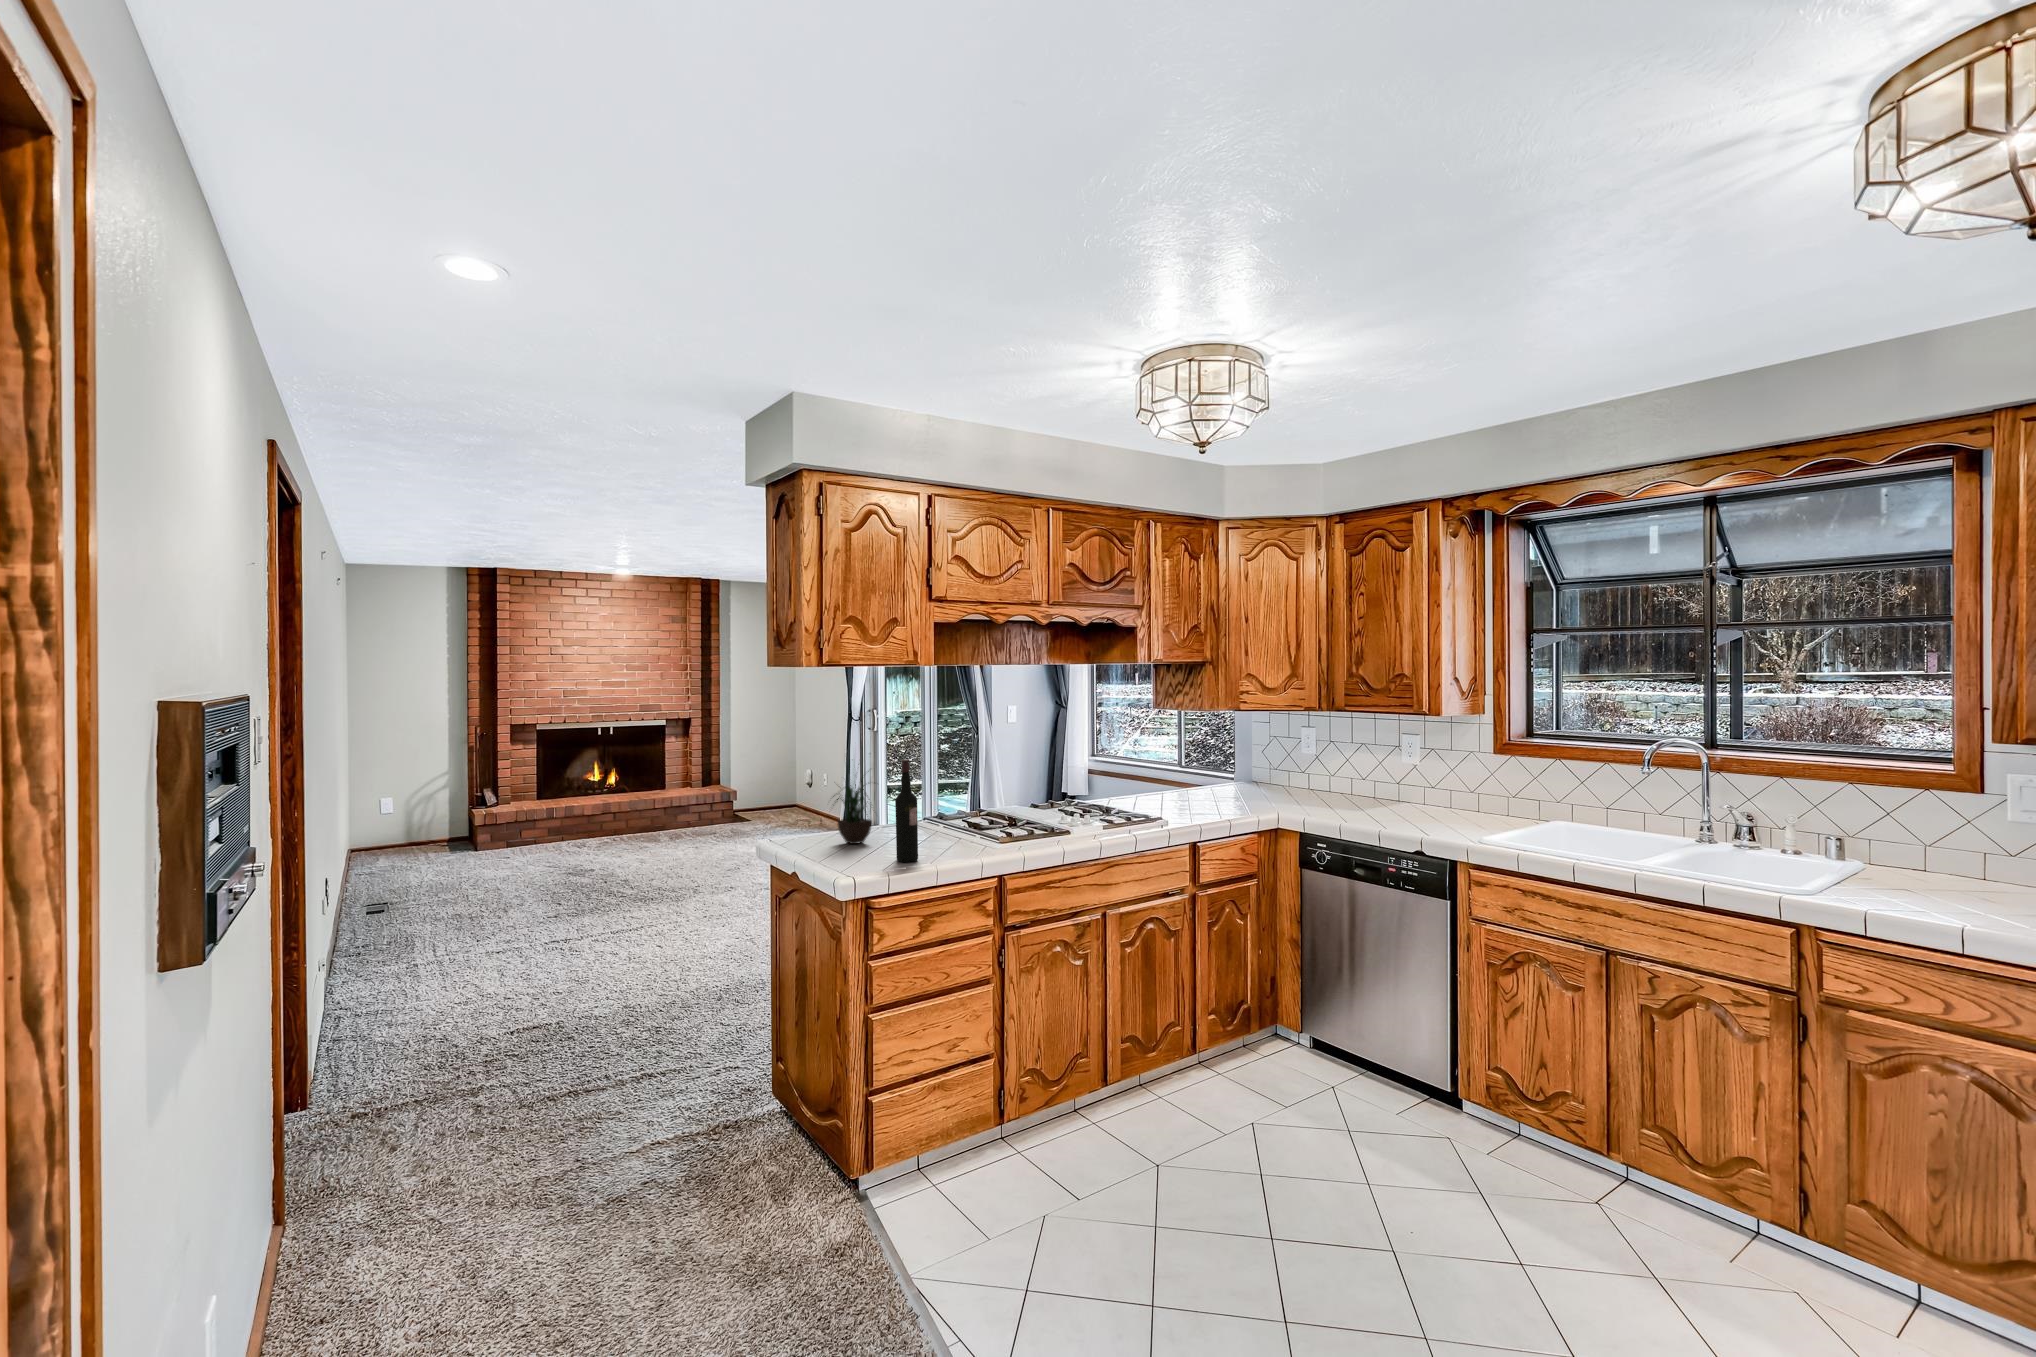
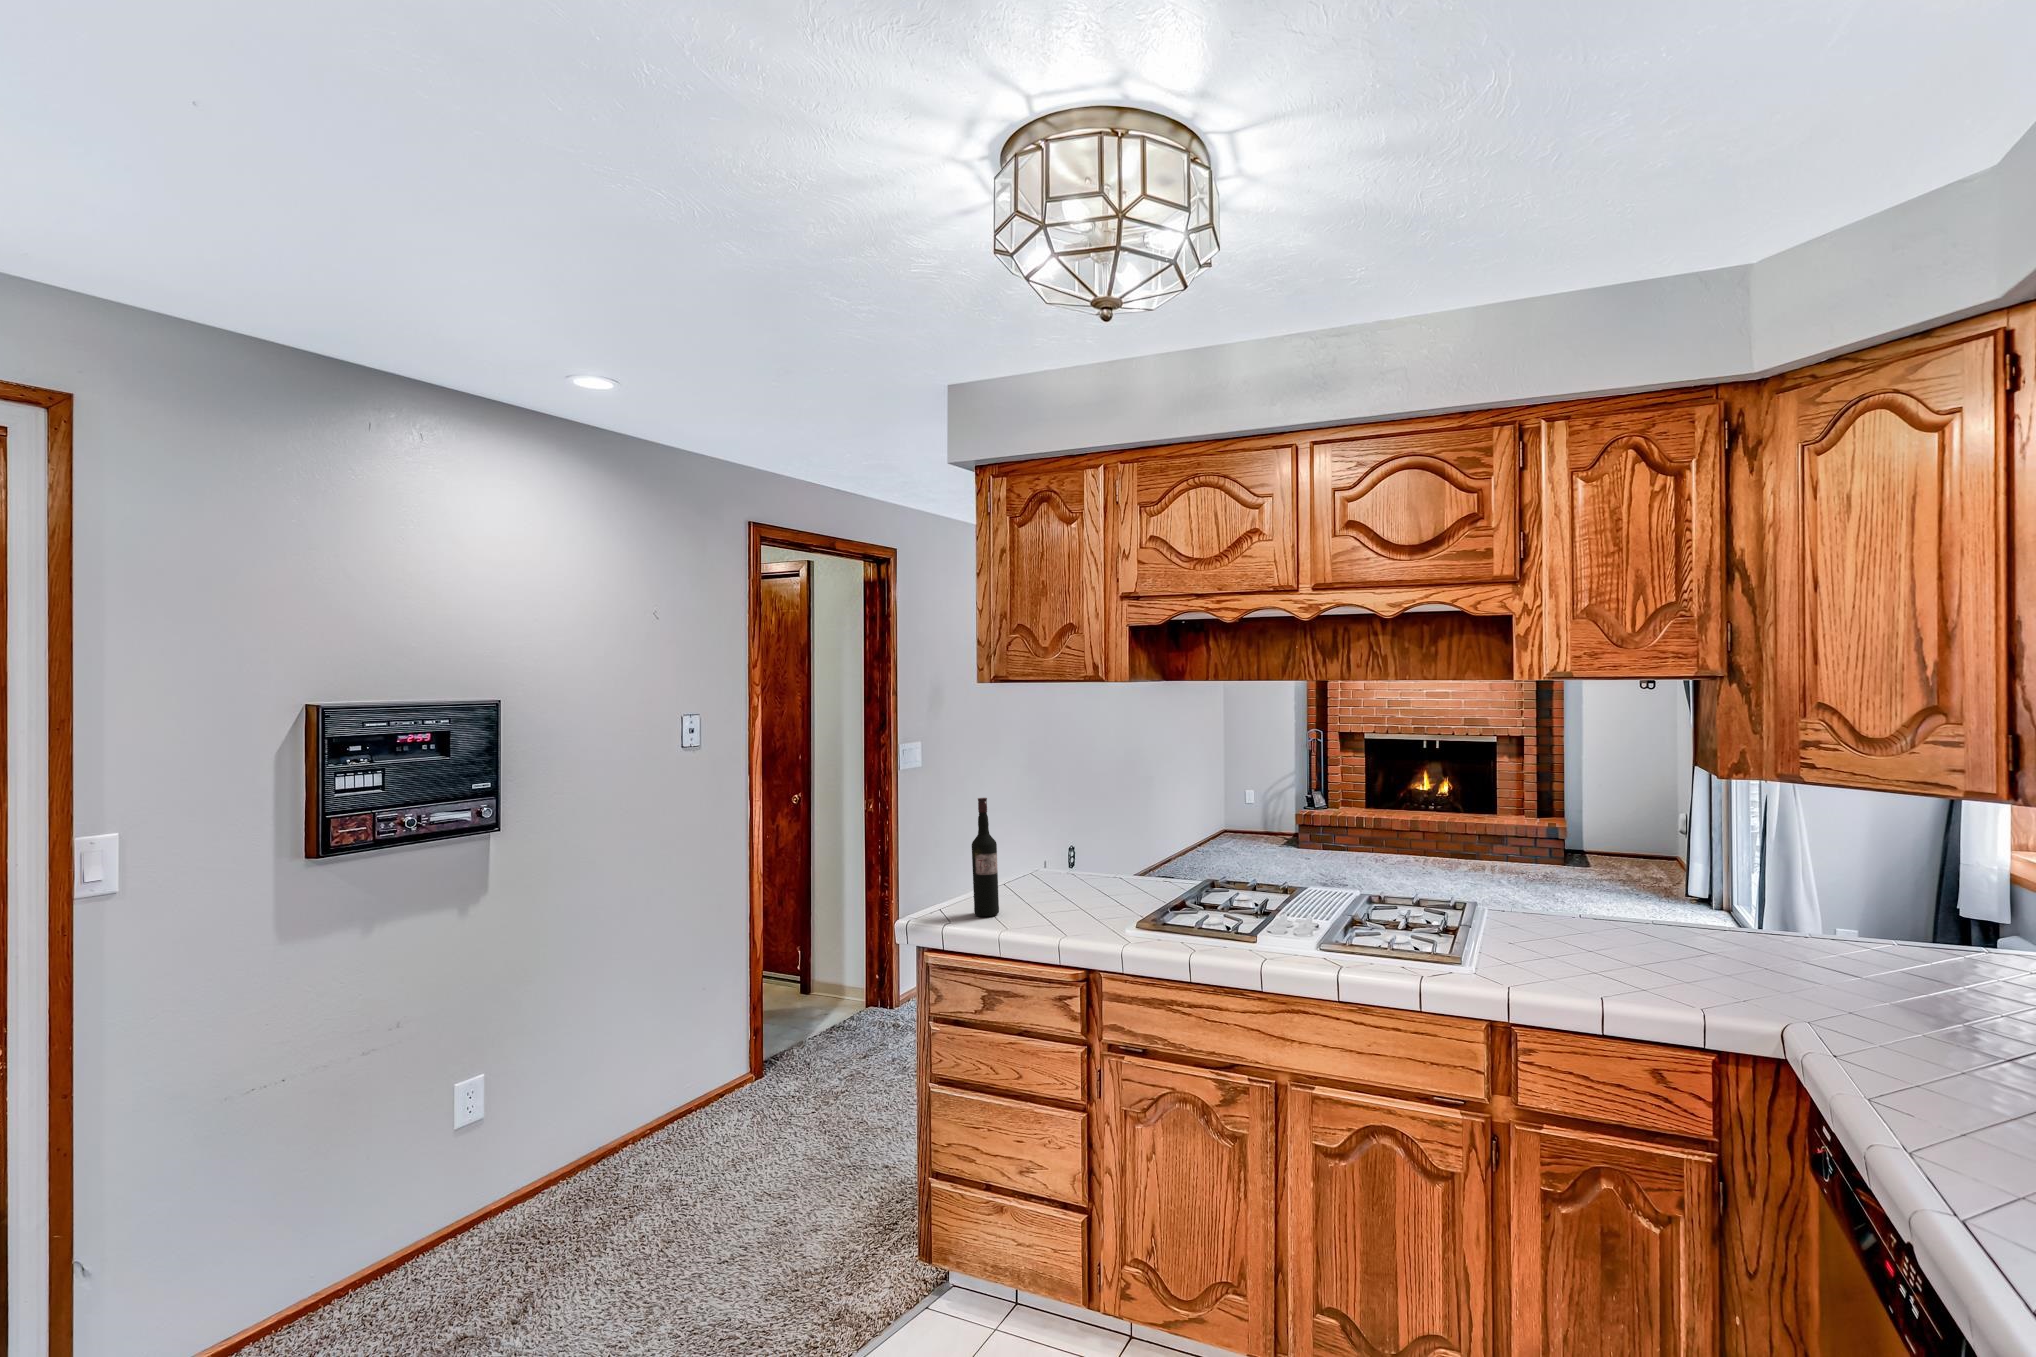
potted plant: present [833,759,872,844] -> none [1010,766,1074,888]

